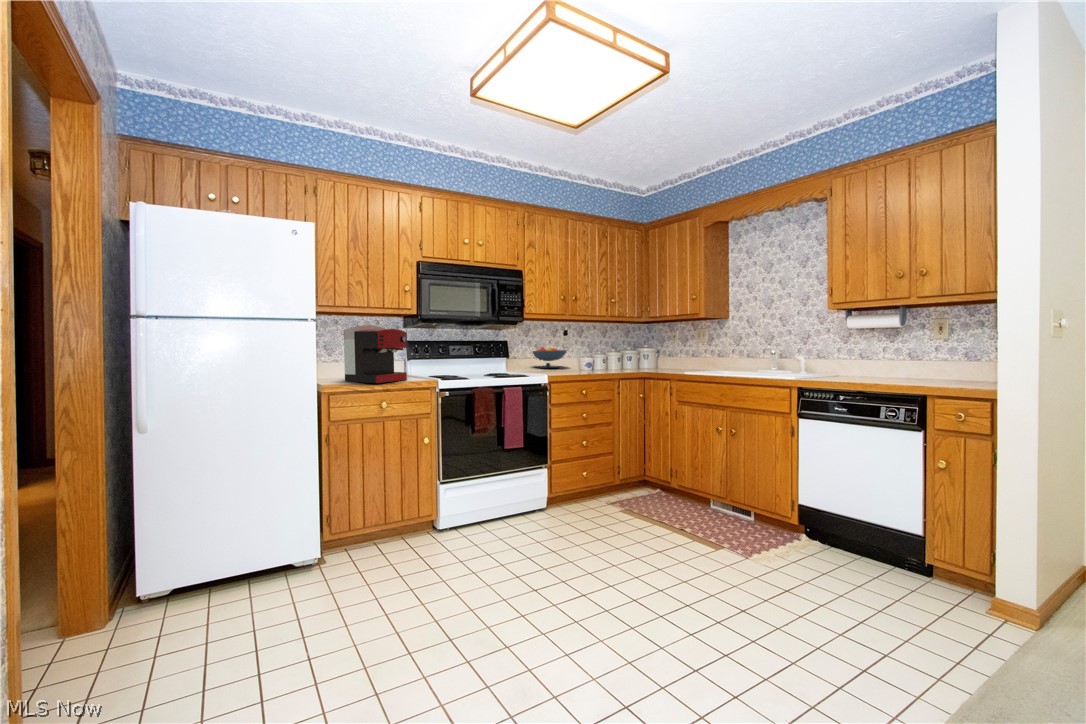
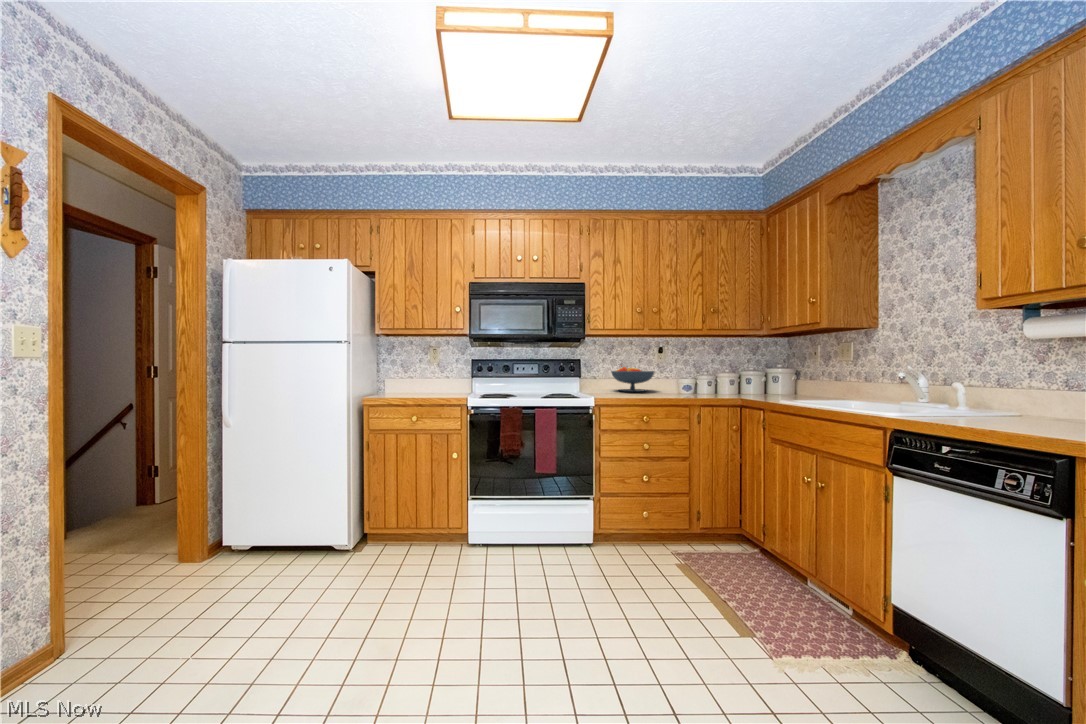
coffee maker: present [343,325,407,383] -> none [407,344,456,396]

